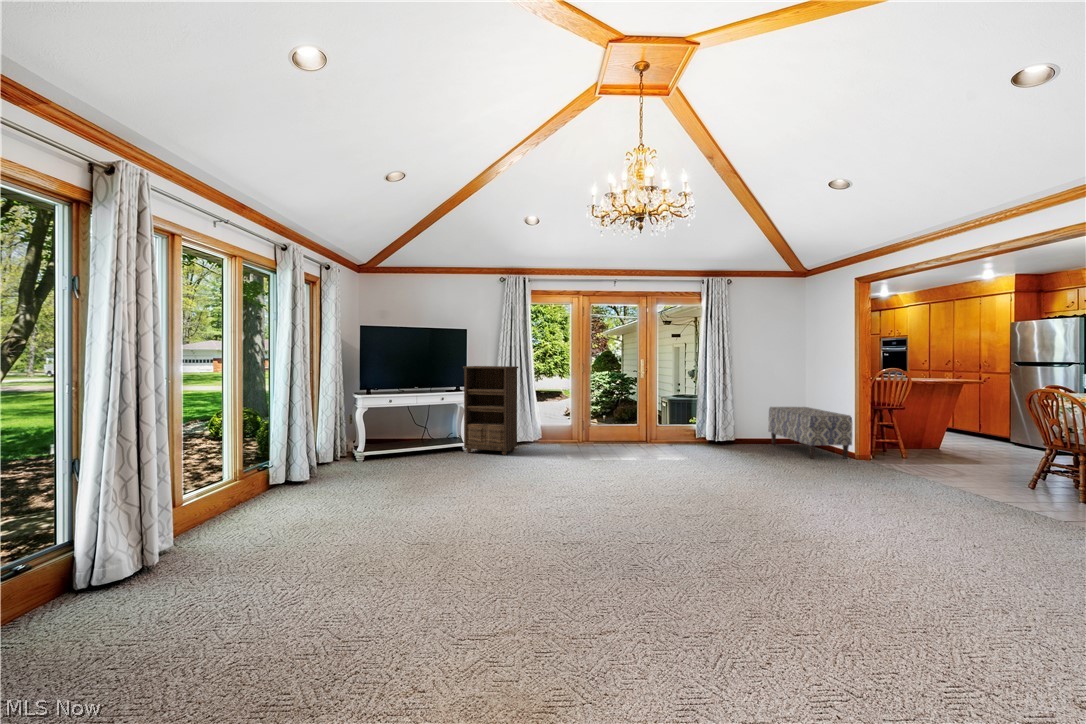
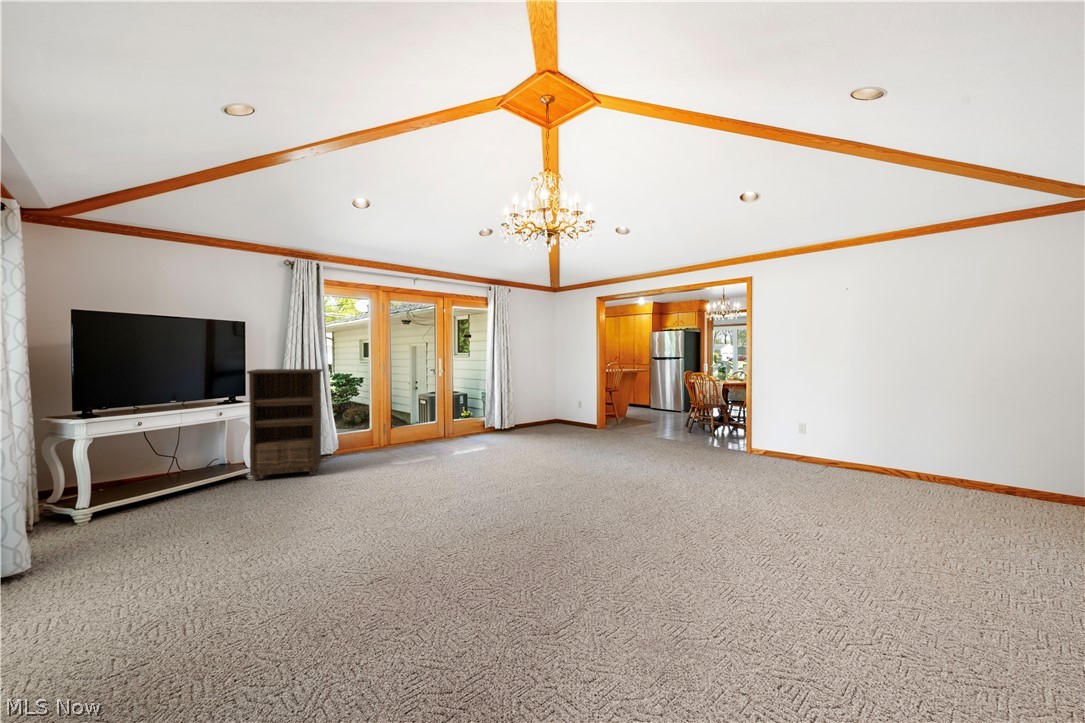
bench: present [768,407,852,459] -> none [532,393,598,434]

